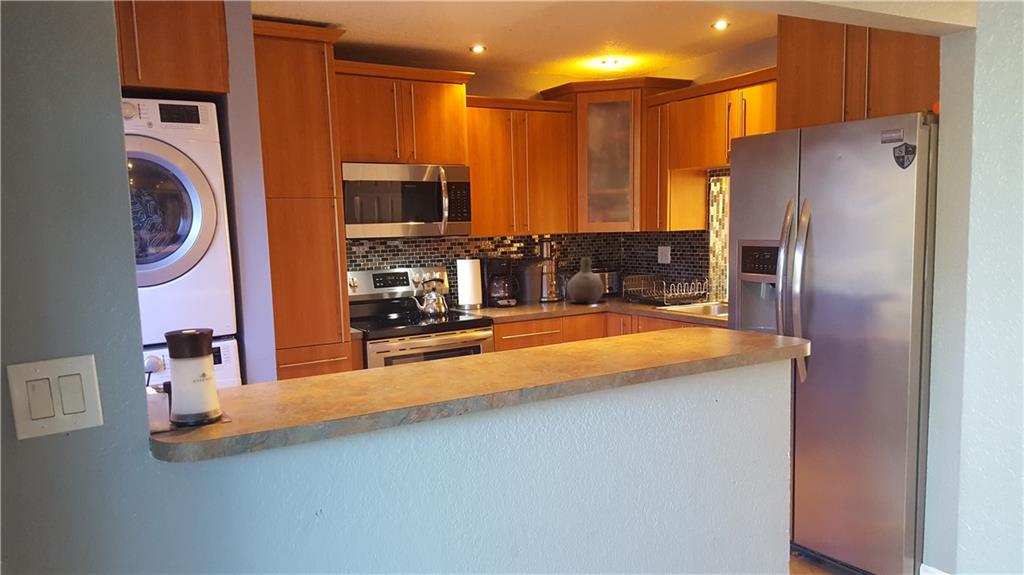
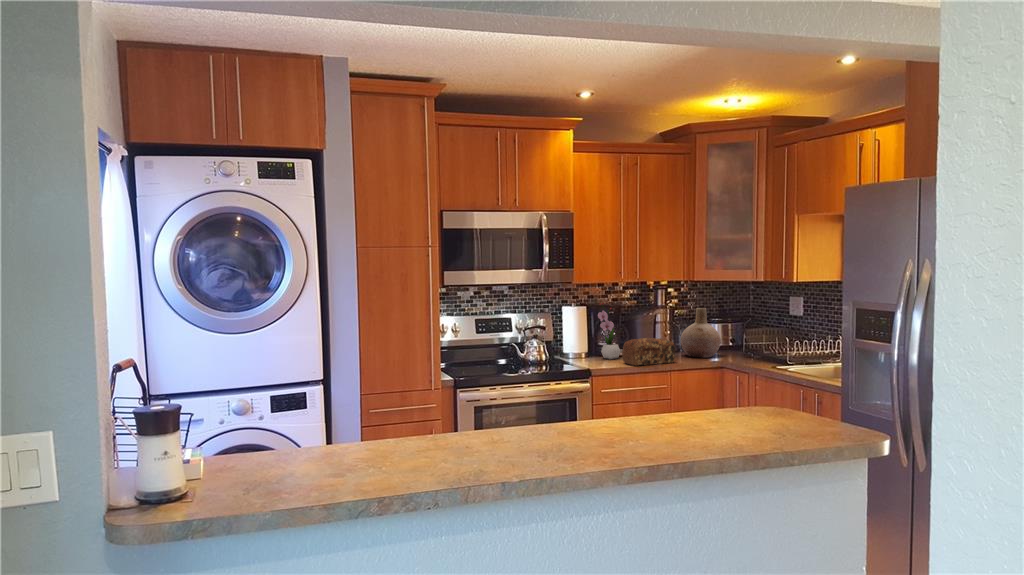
flower arrangement: none [492,255,515,309] -> present [598,303,621,359]
bread loaf: none [518,286,567,313] -> present [622,338,675,366]

